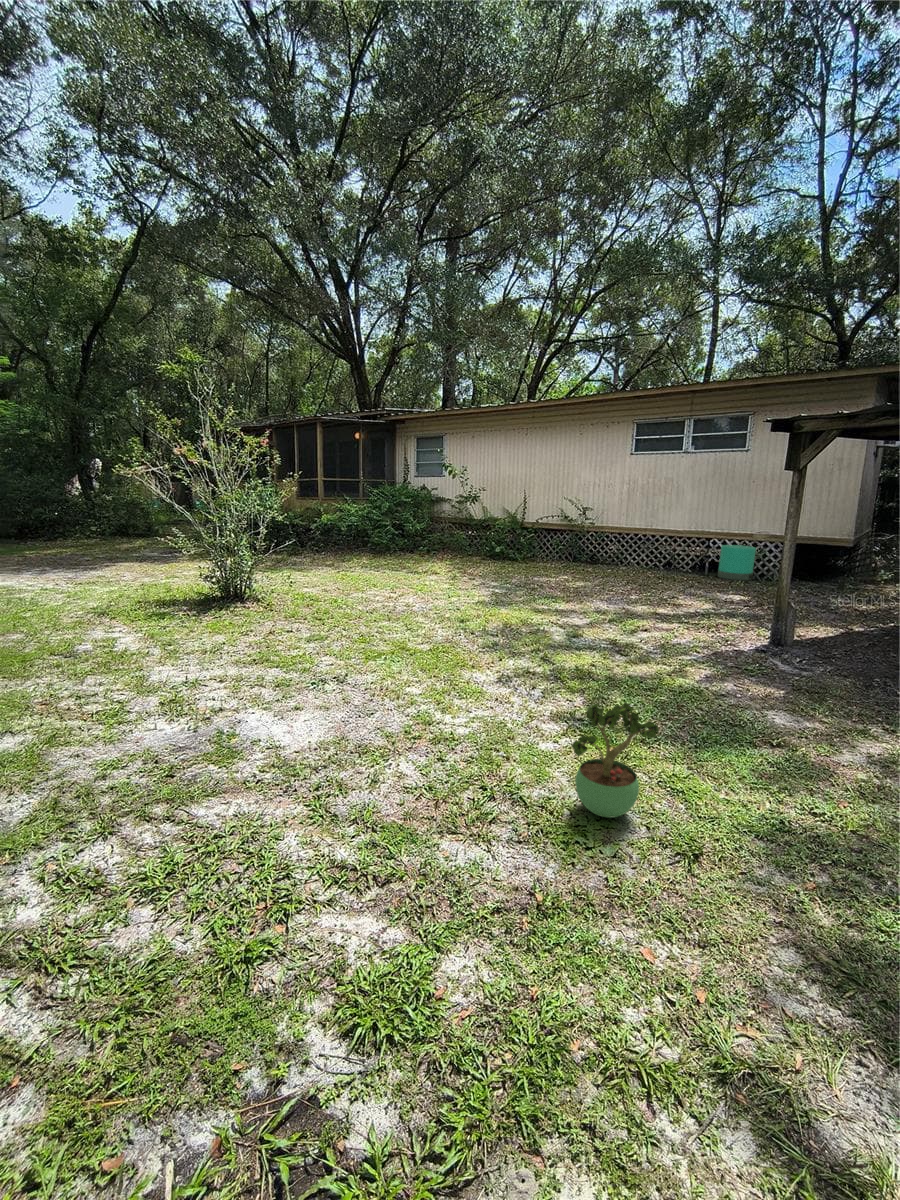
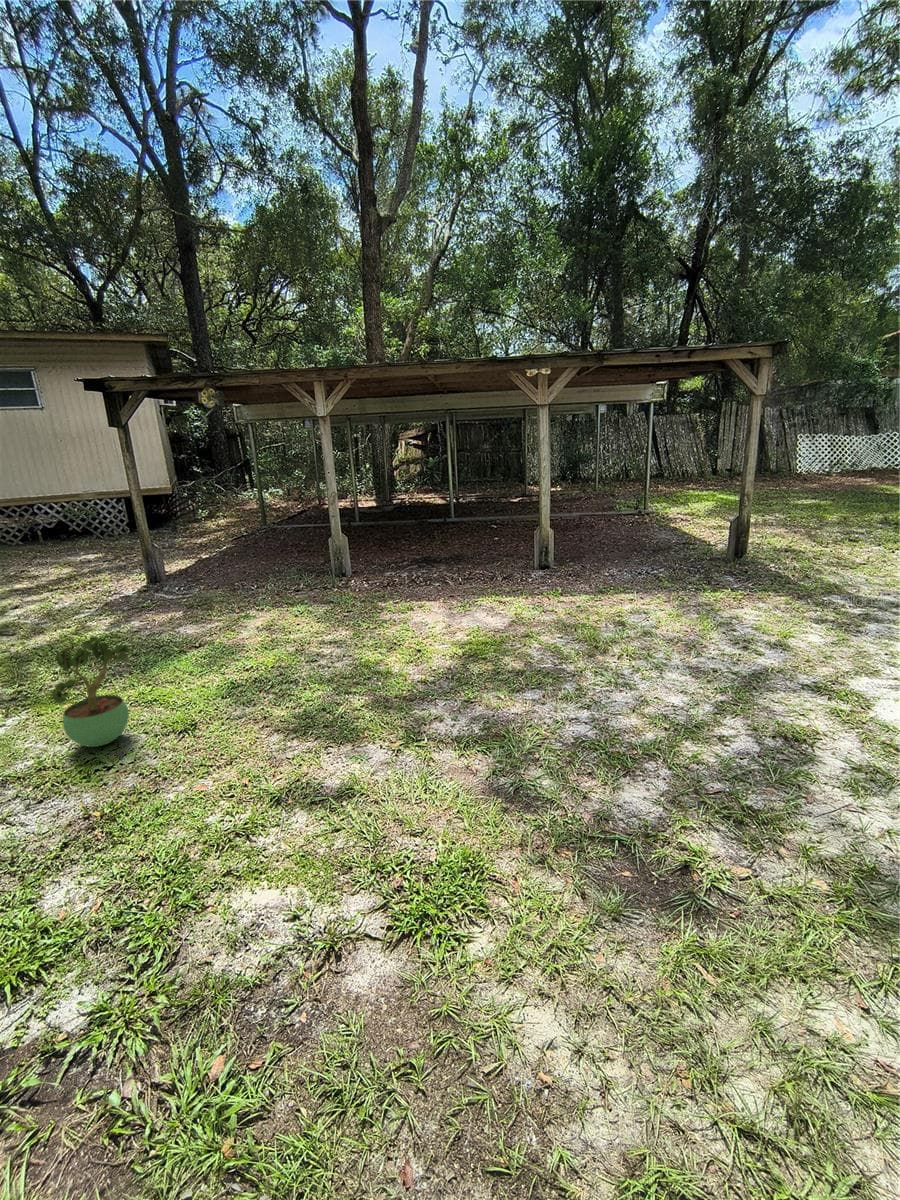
trash can: present [718,545,756,580] -> none [50,507,94,543]

